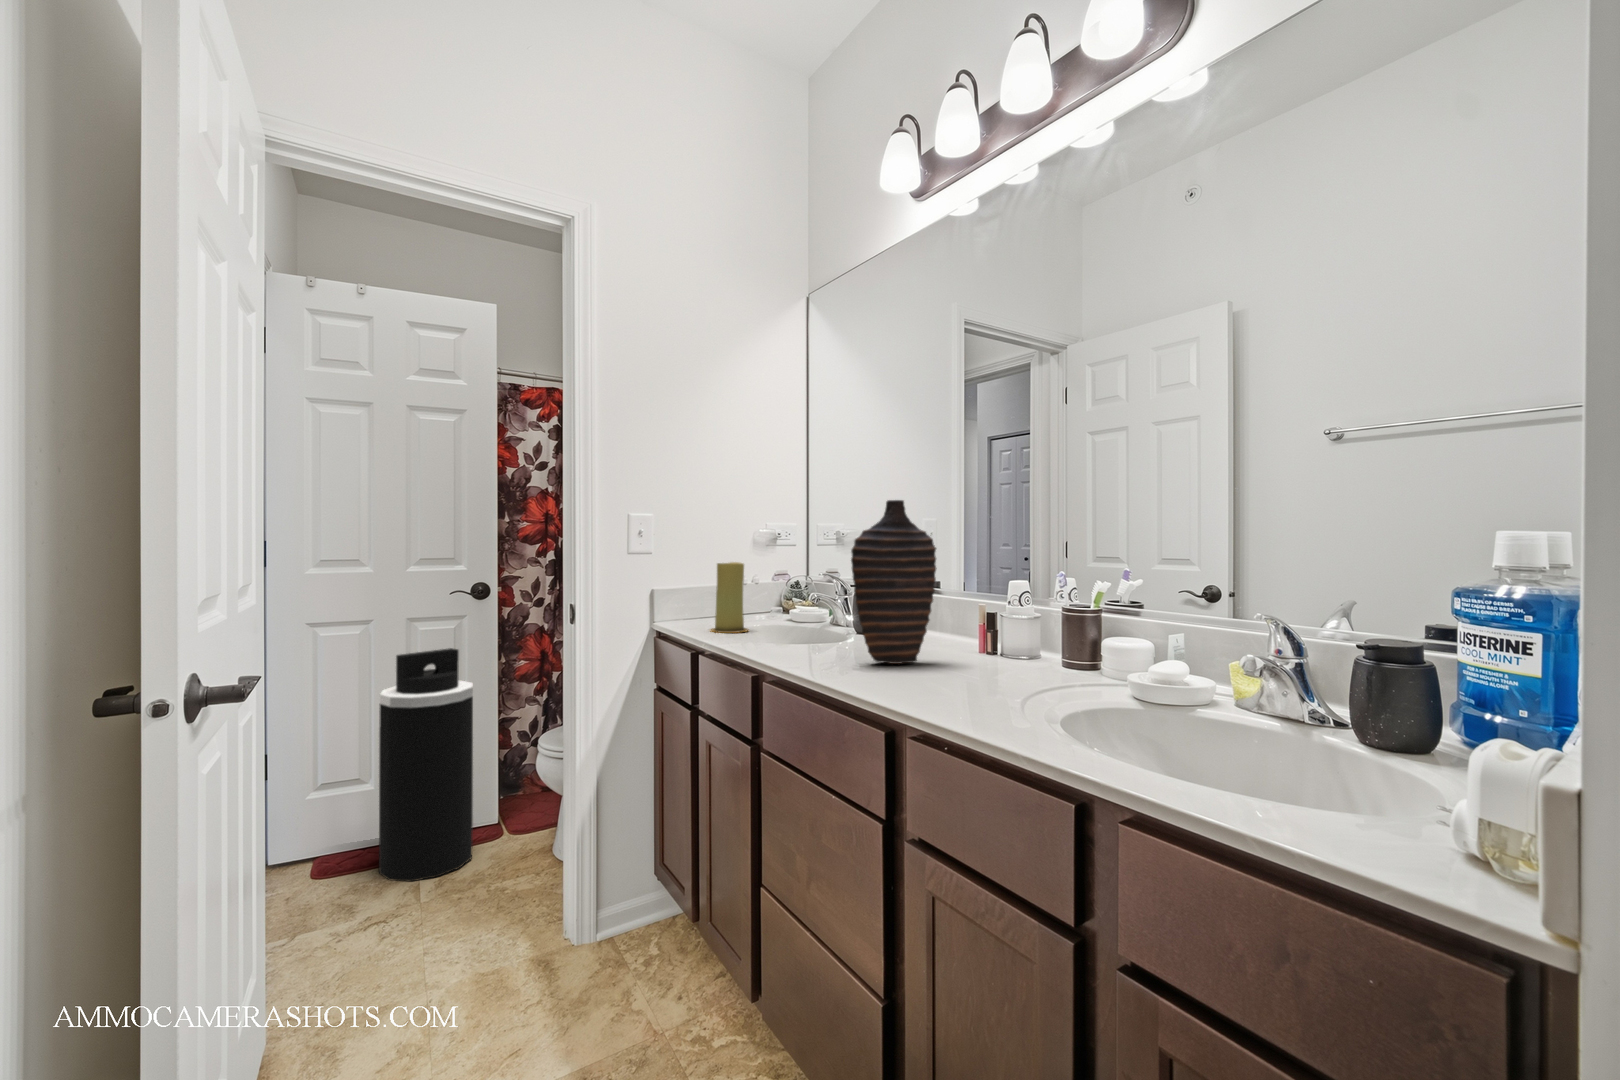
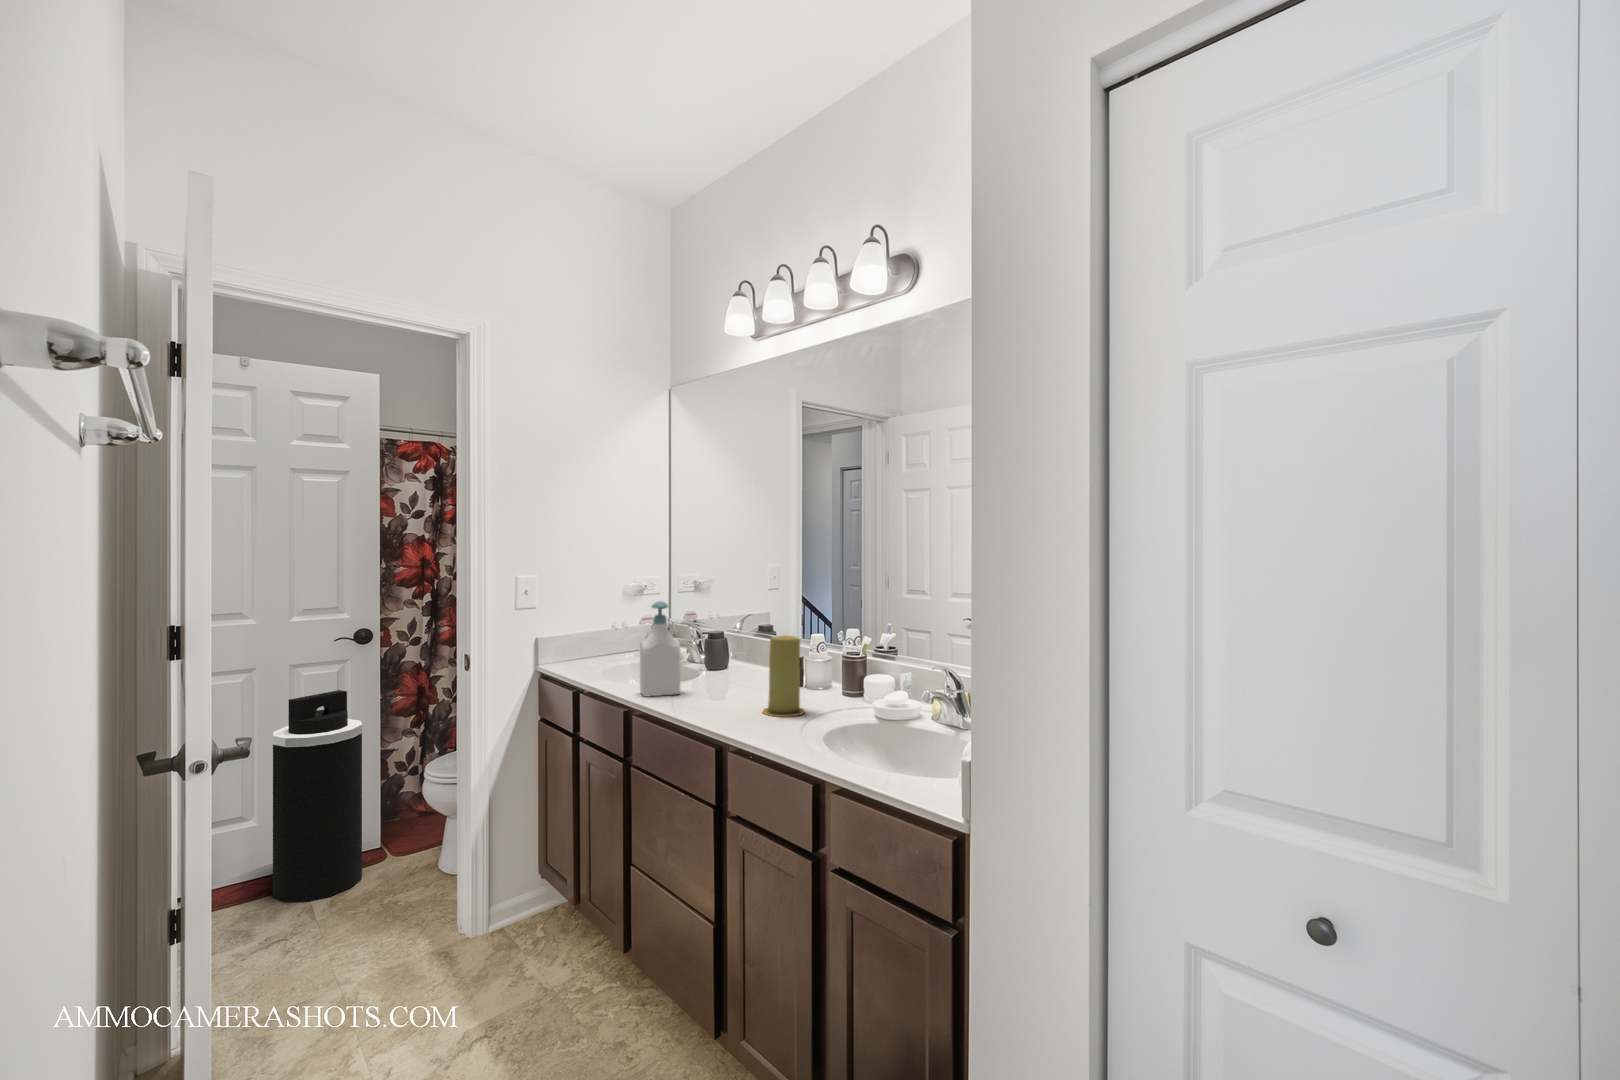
decorative vase: present [851,500,937,664] -> none [698,577,761,697]
soap bottle: none [774,534,827,659] -> present [640,601,680,696]
candle: present [710,562,748,633] -> present [762,635,805,717]

